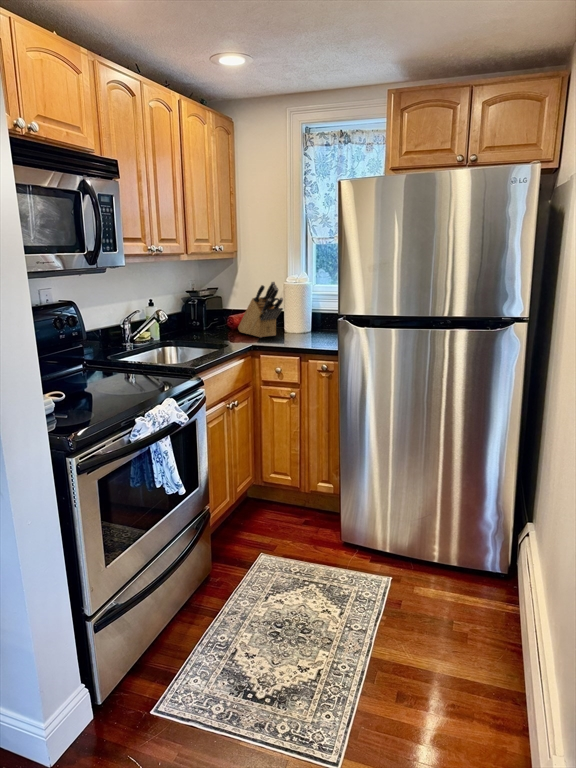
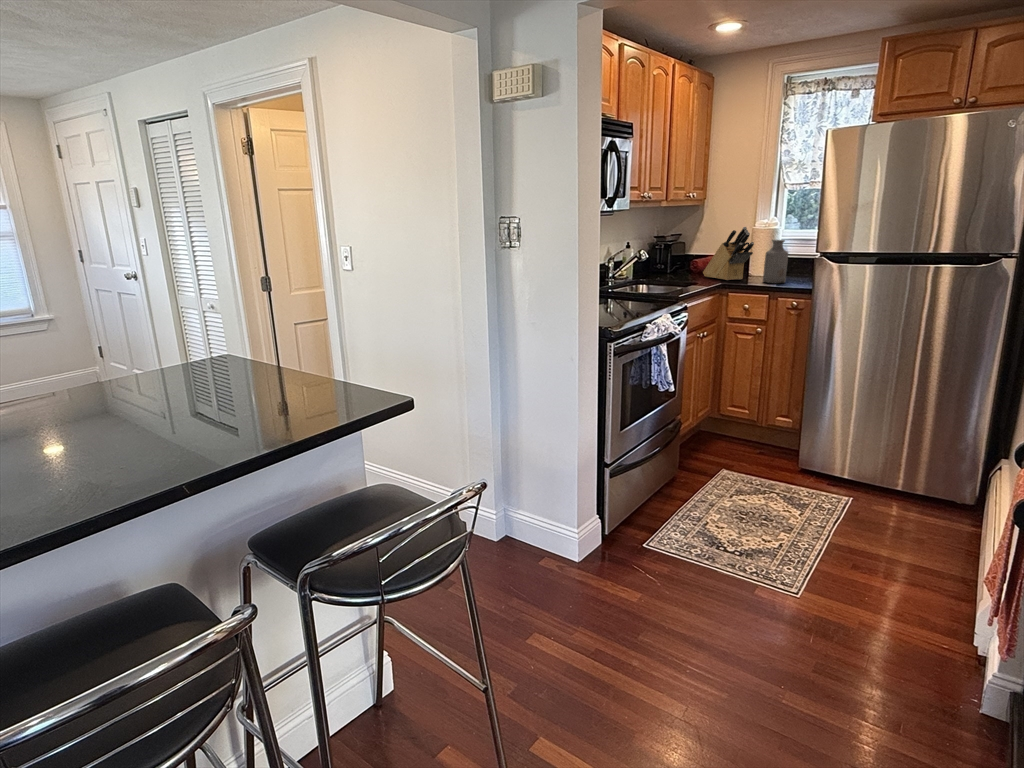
bottle: none [294,296,317,342] -> present [763,240,788,284]

